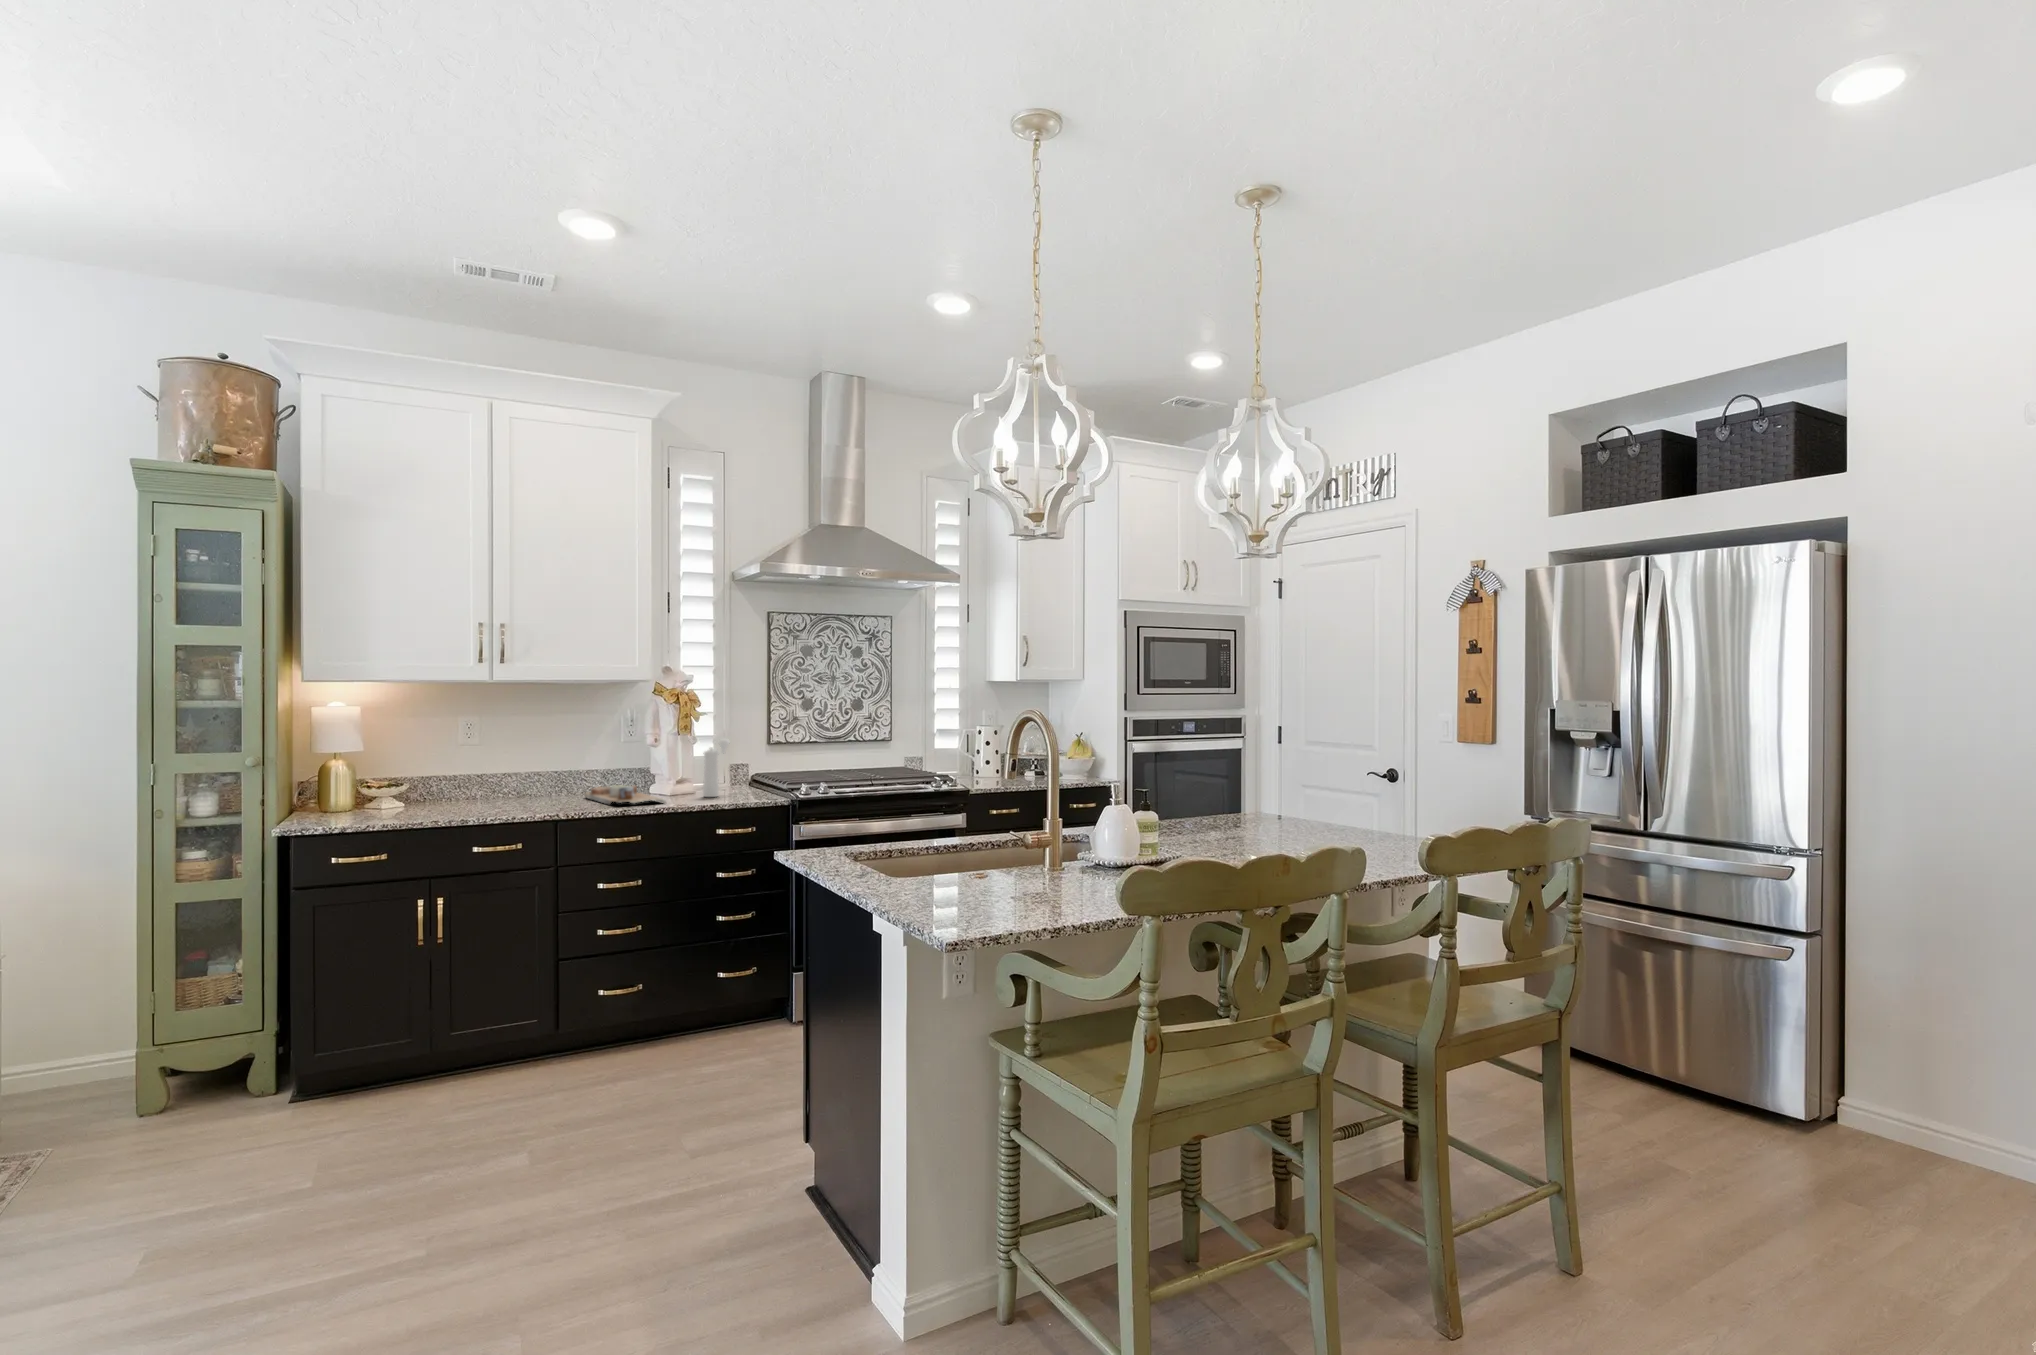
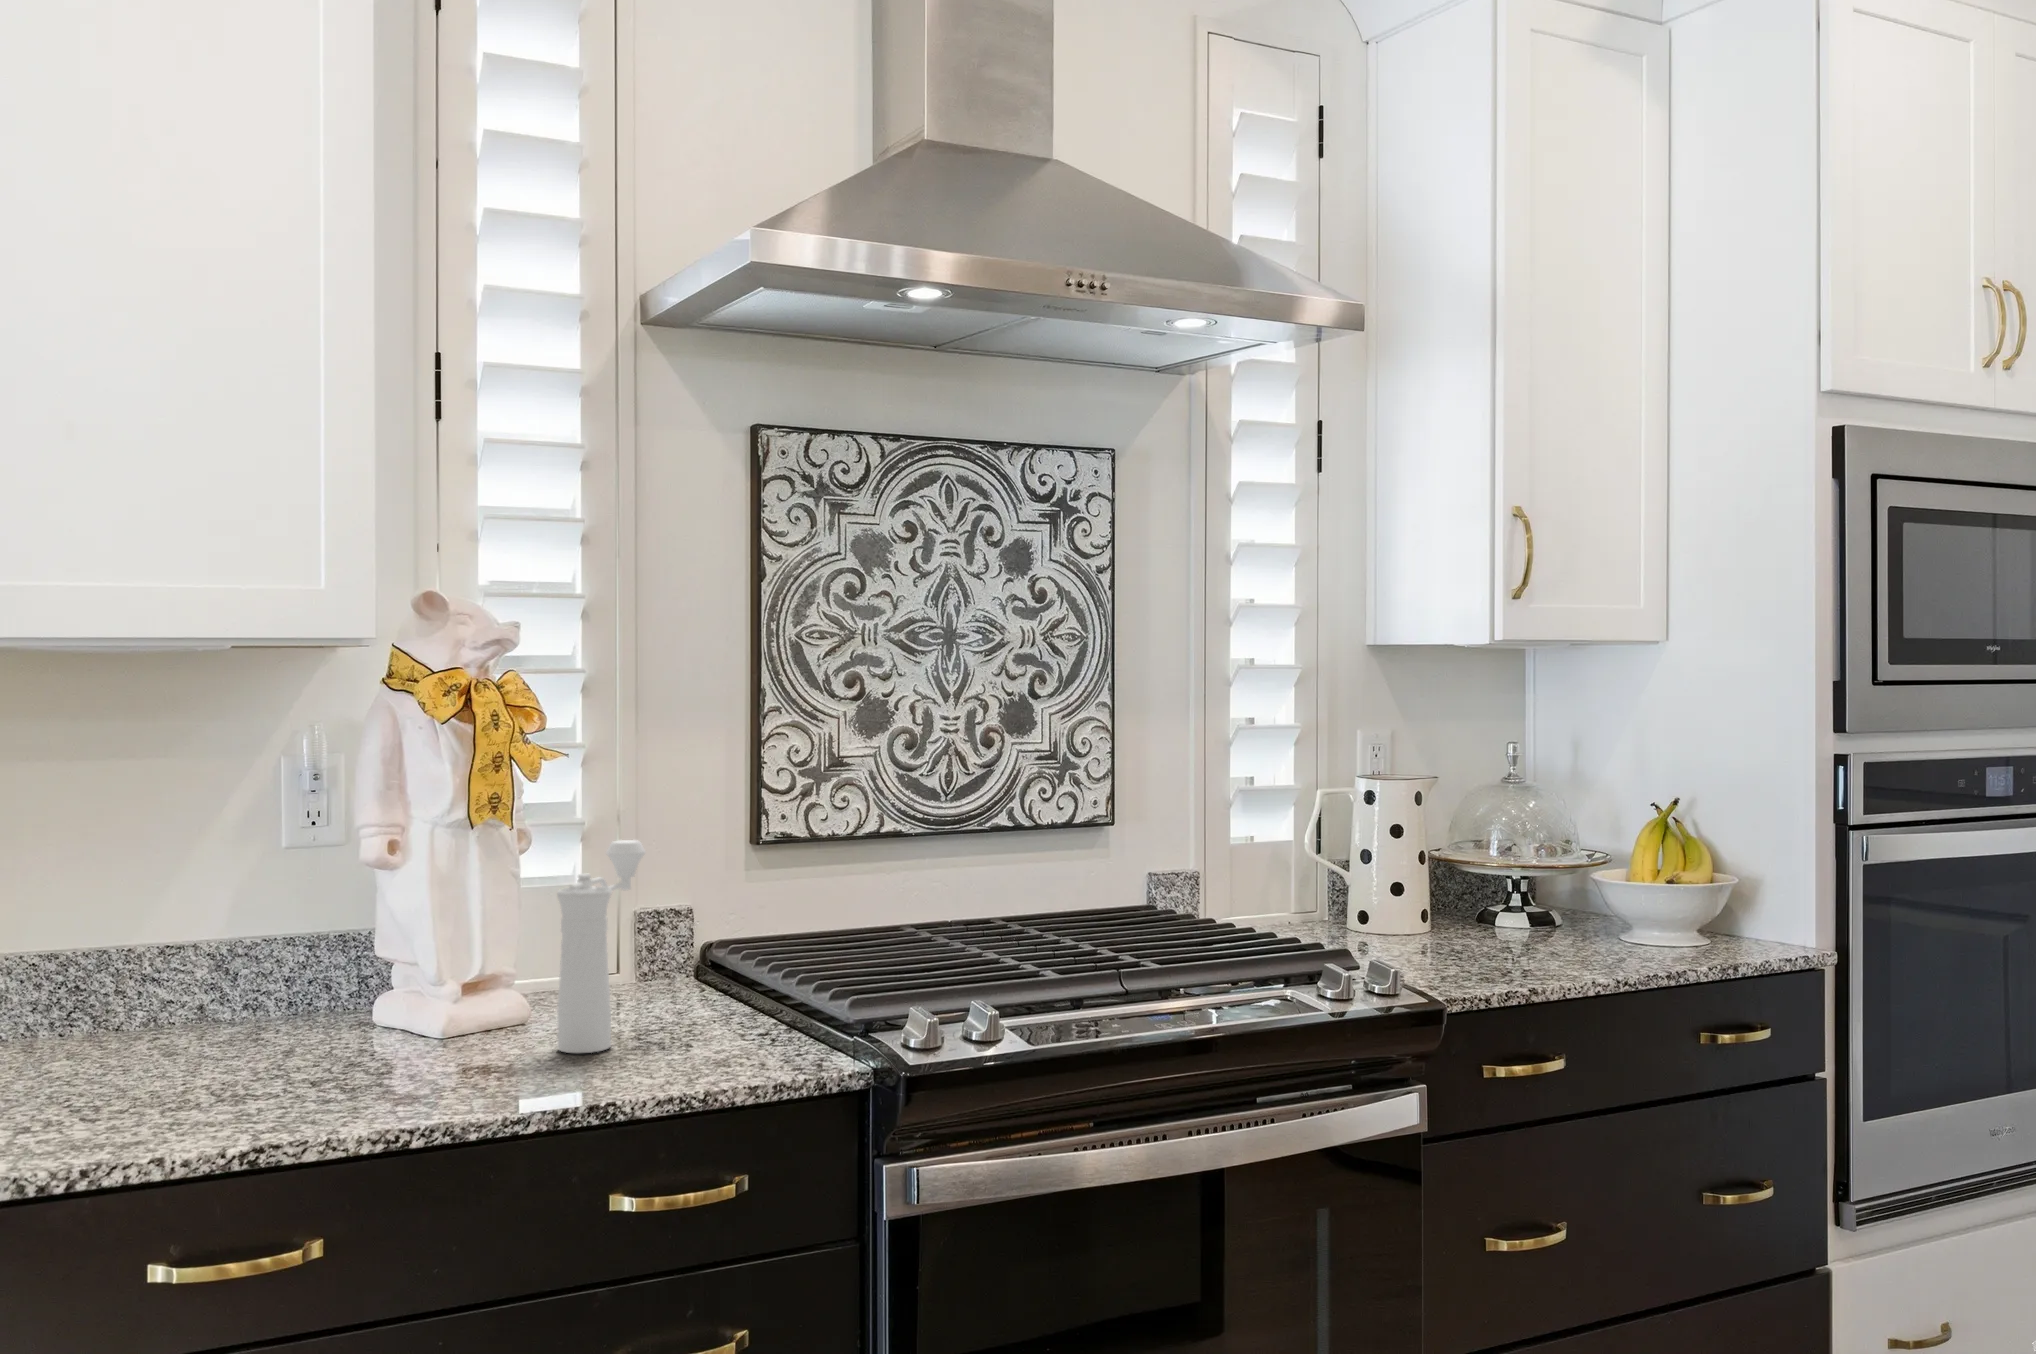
cutting board: present [585,785,666,804] -> none [137,1008,424,1119]

